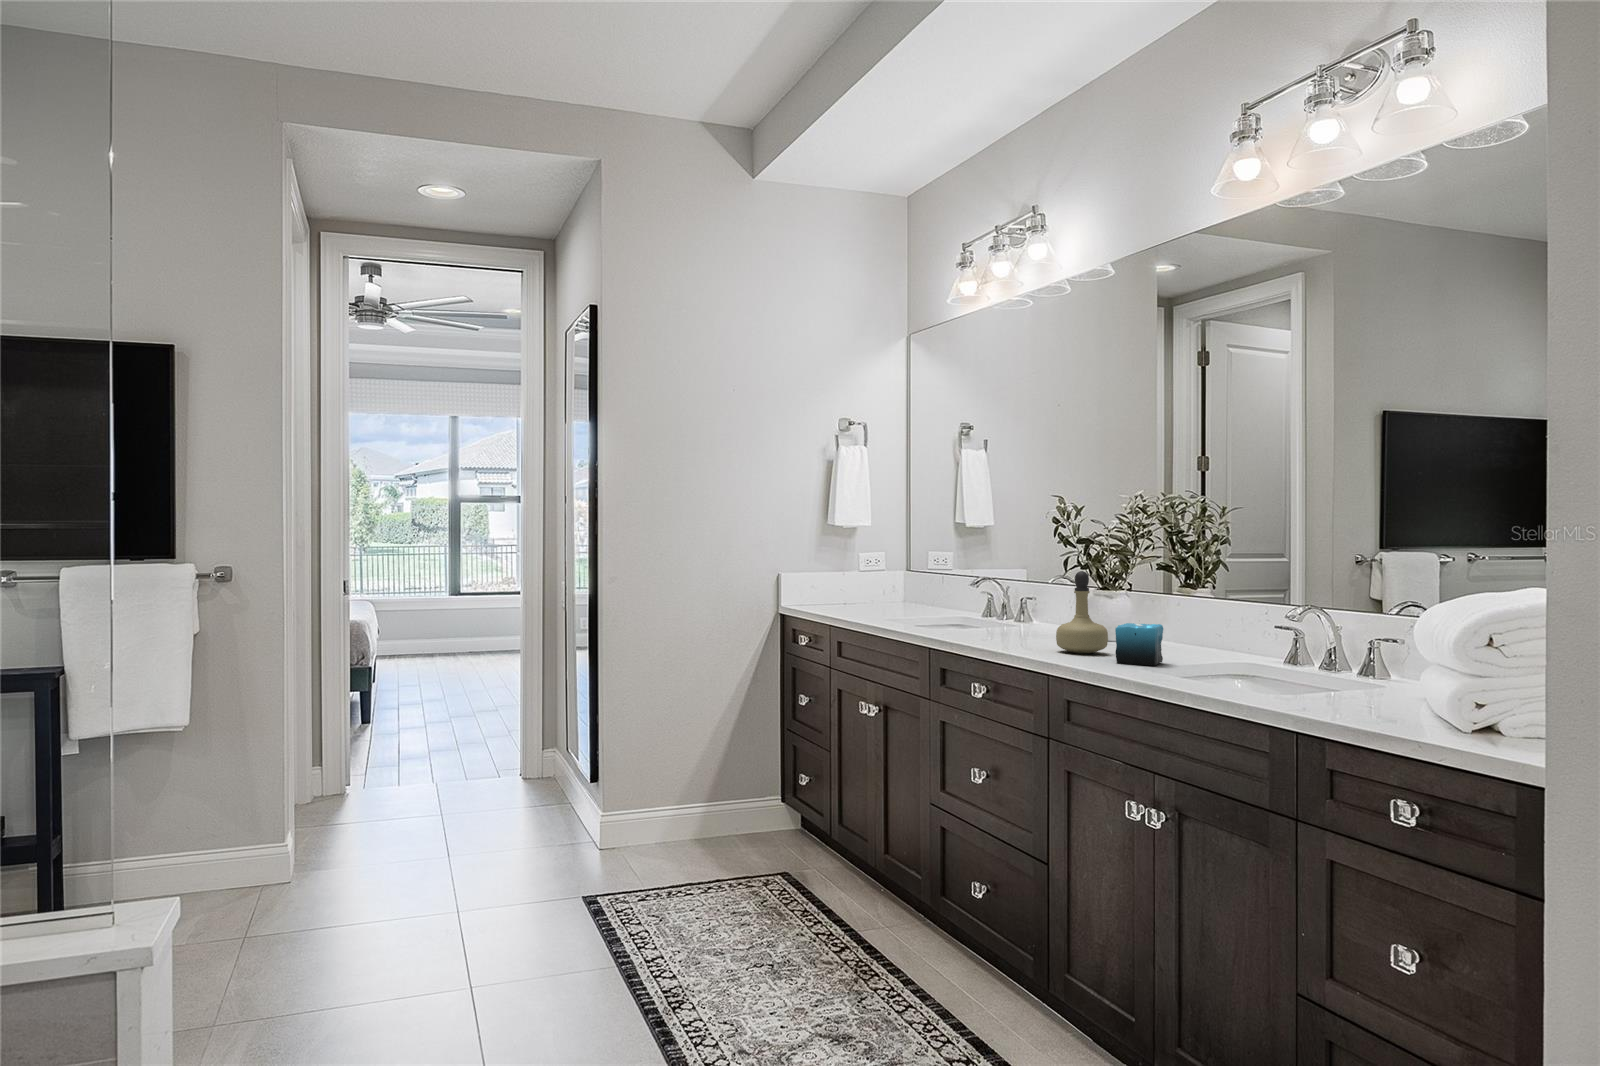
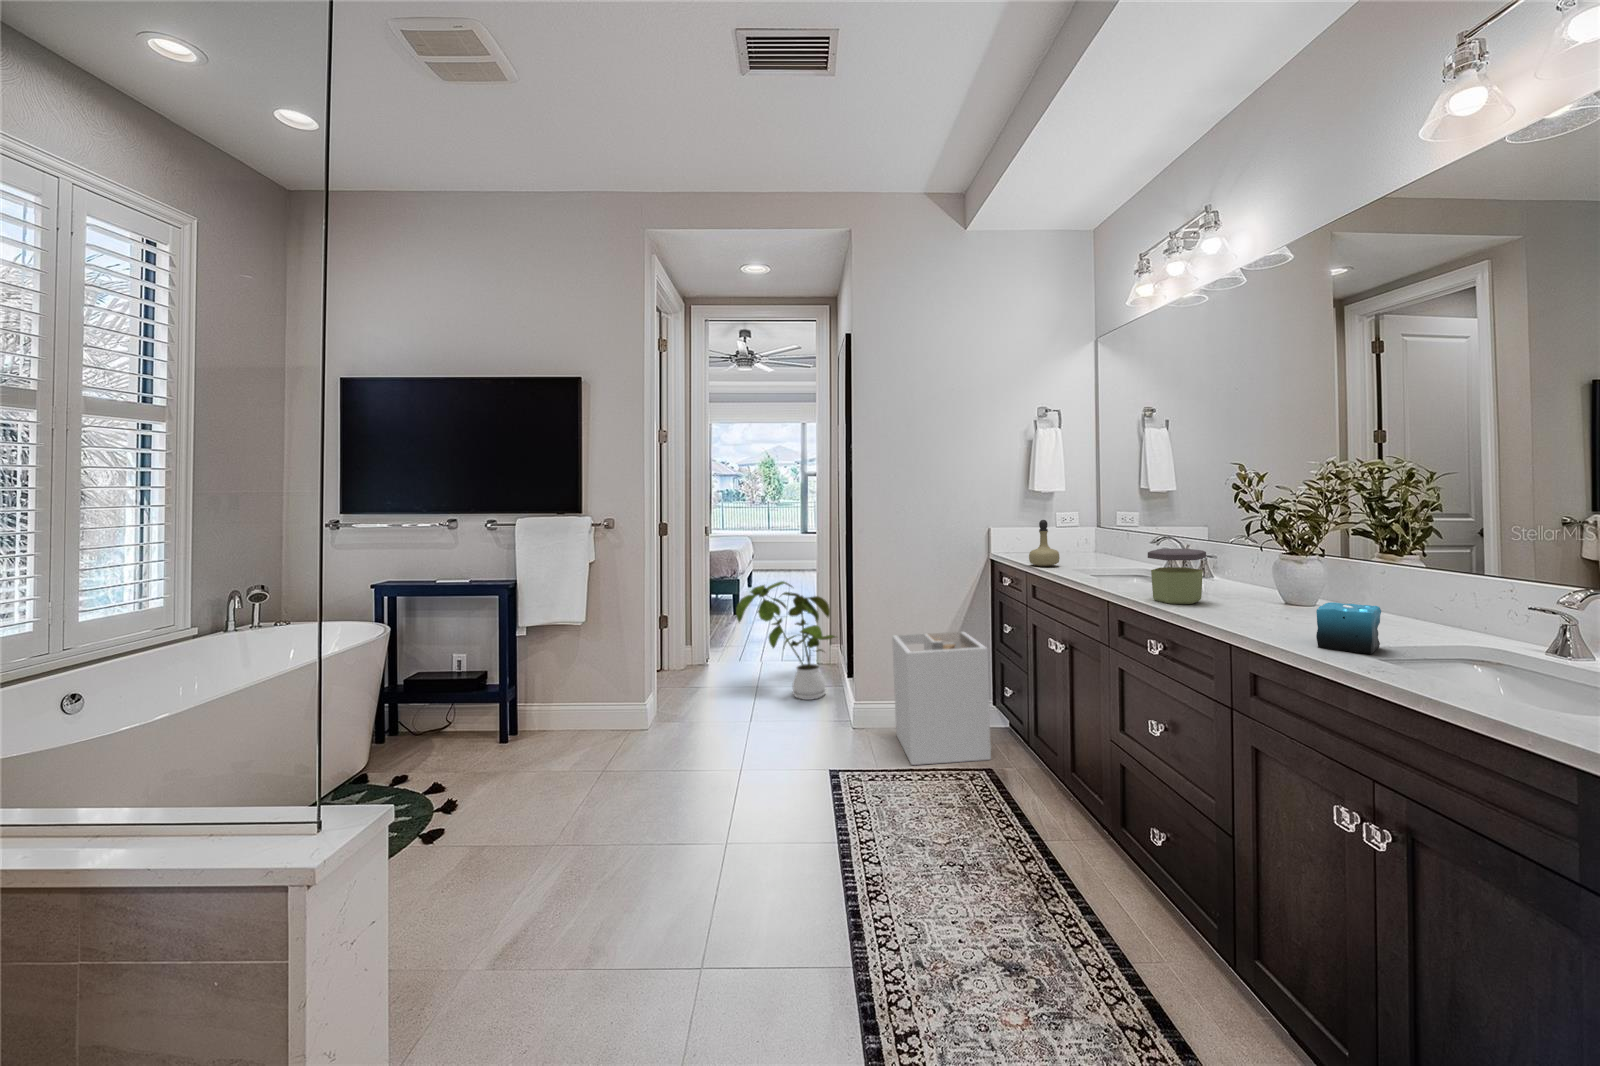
perfume bottle: present [1056,571,1108,653] -> present [1029,520,1060,566]
jar: none [973,582,1028,640] -> present [1148,549,1206,604]
house plant: none [411,642,571,819] -> present [736,581,835,700]
laundry hamper: none [659,703,788,878] -> present [892,632,991,765]

